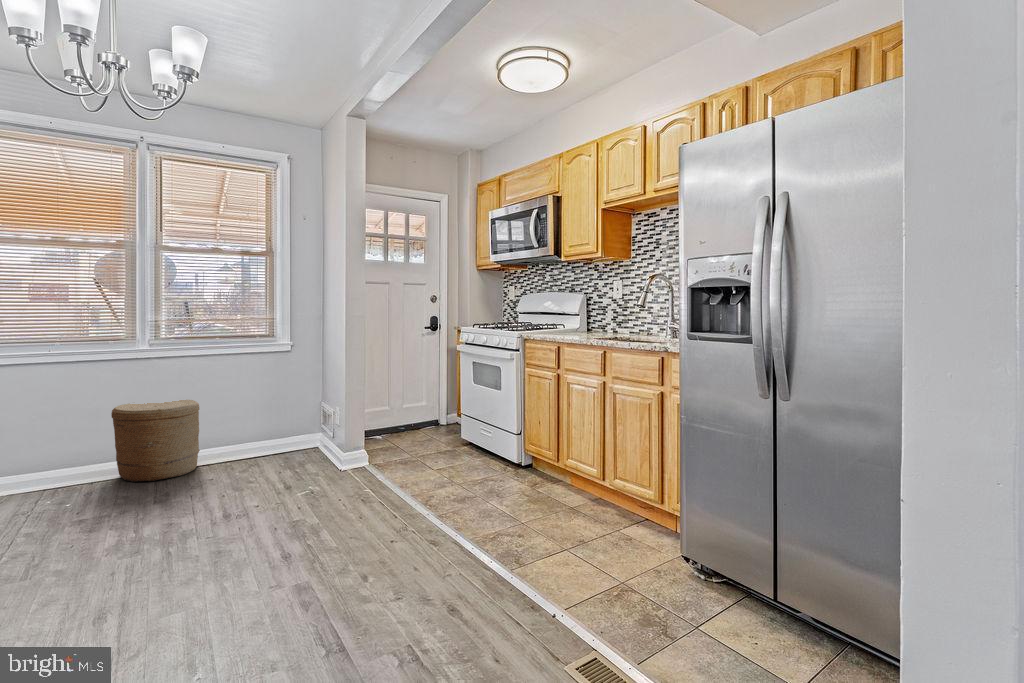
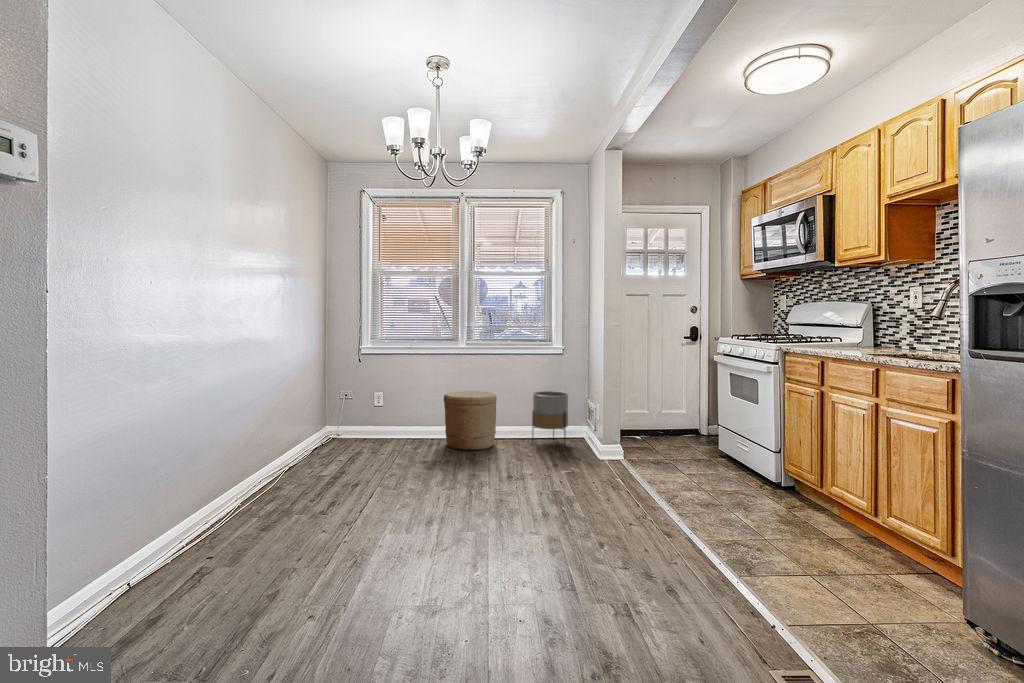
planter: none [252,392,299,459] -> present [532,391,568,446]

